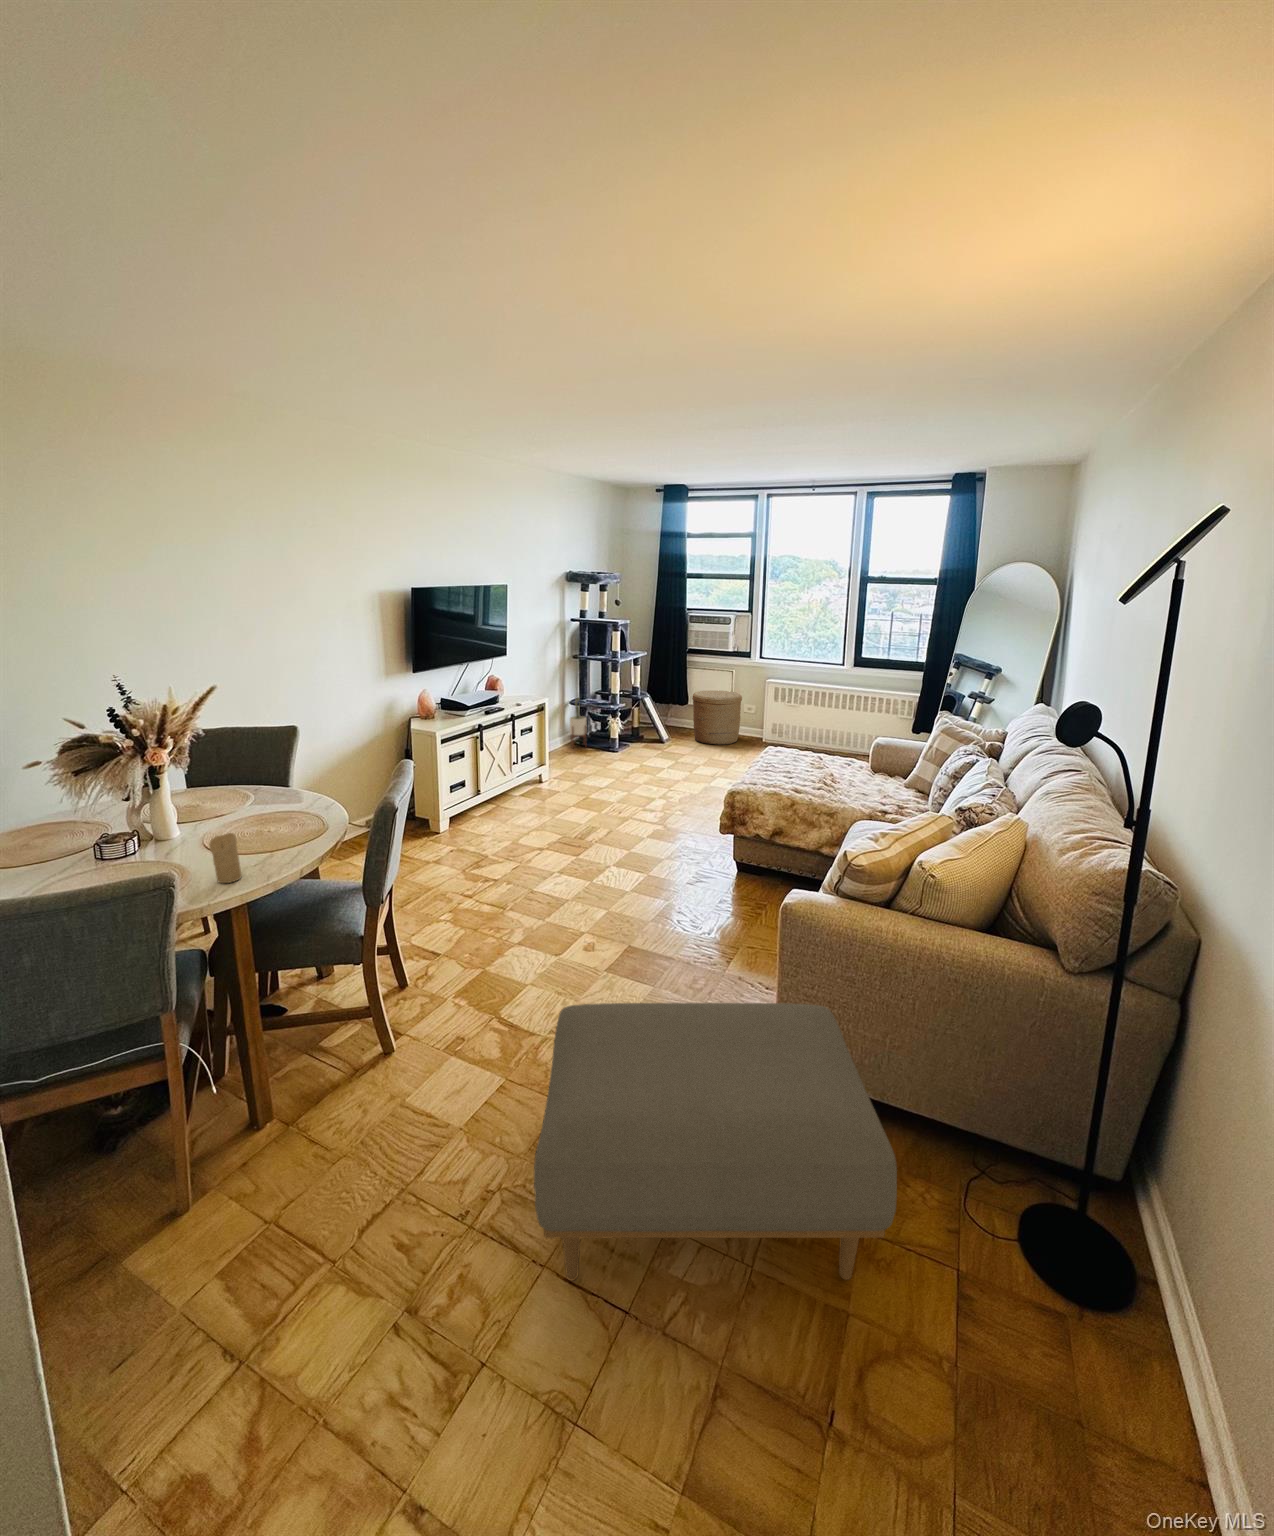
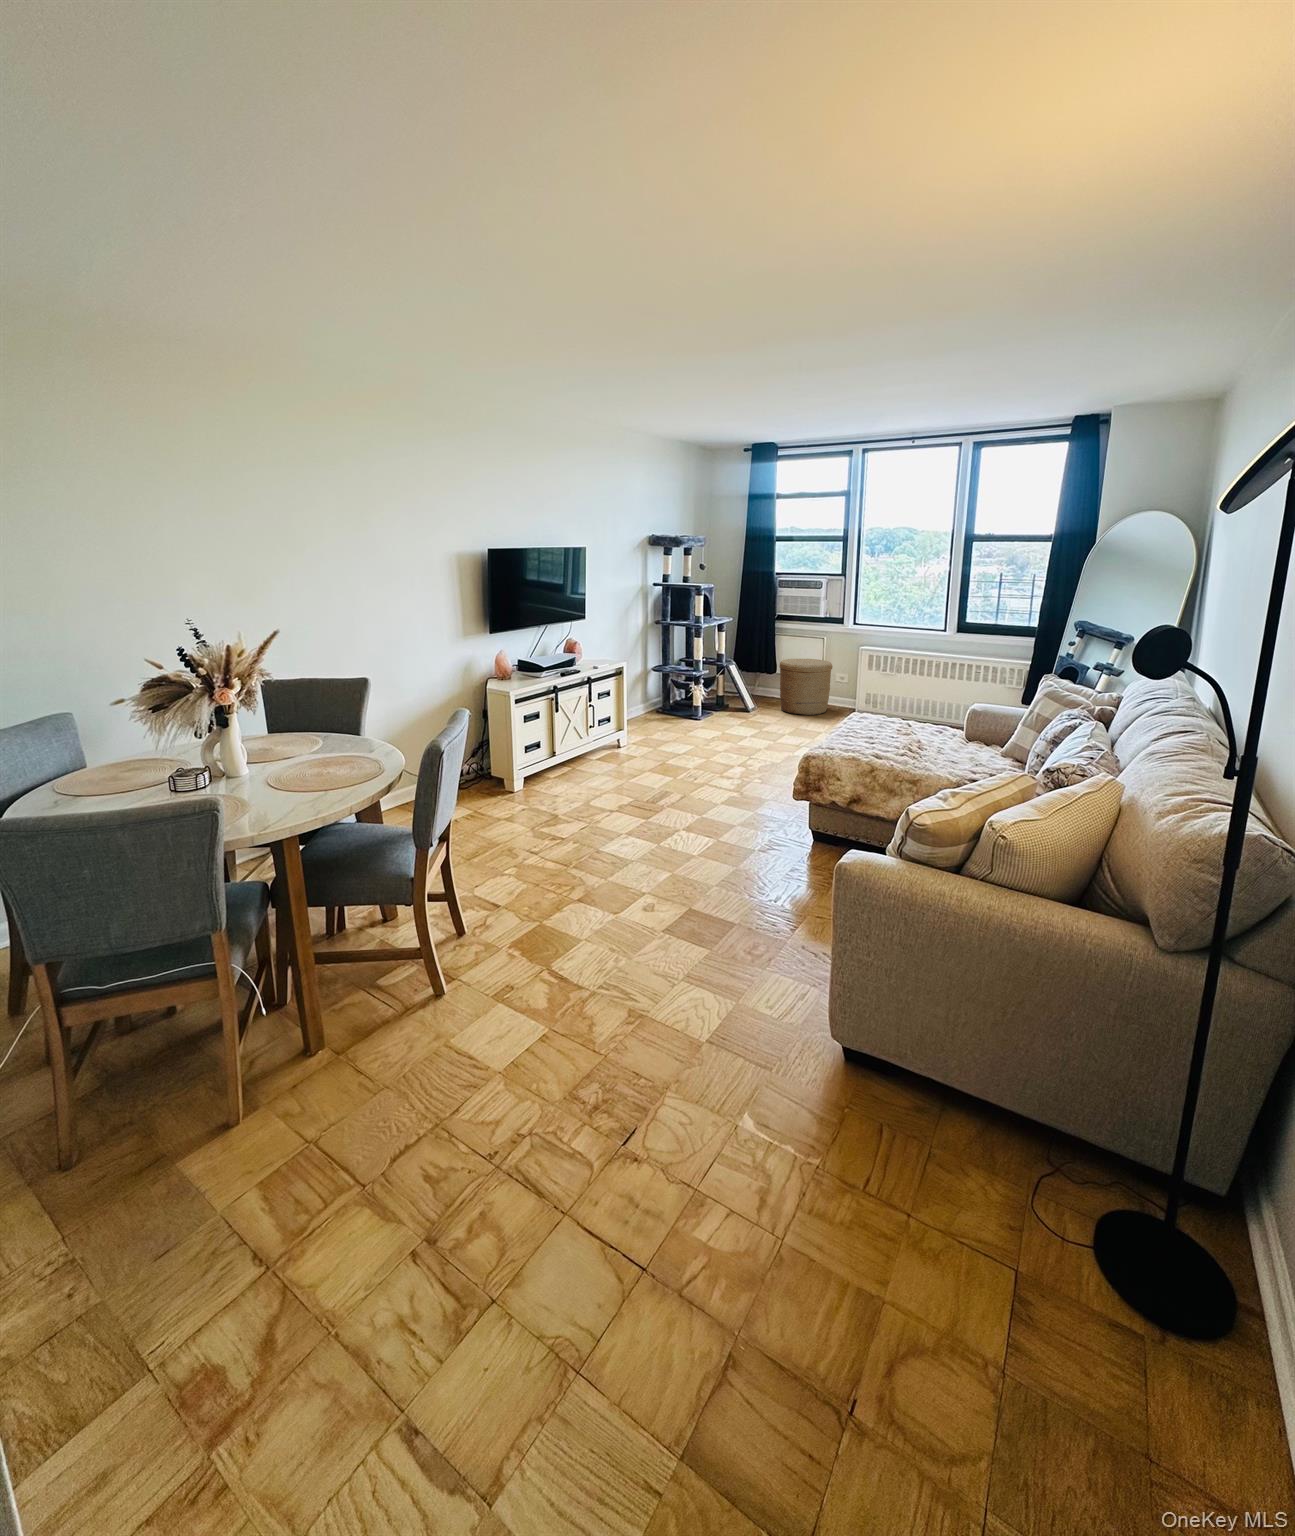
potted plant: present [570,698,587,745] -> none [652,657,669,716]
candle: present [209,833,241,883] -> none [262,769,293,817]
ottoman: present [534,1003,897,1281] -> none [549,956,938,1262]

